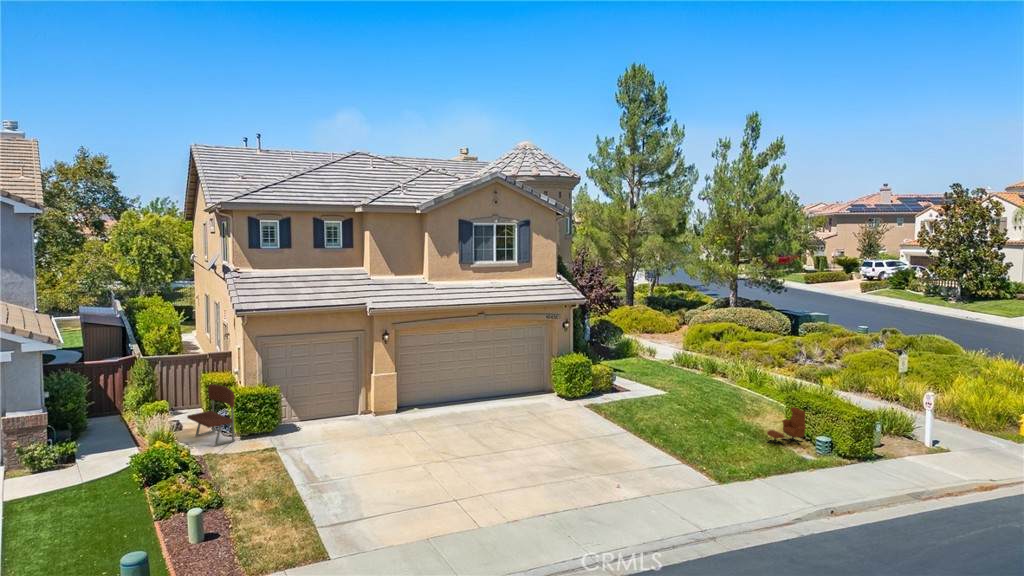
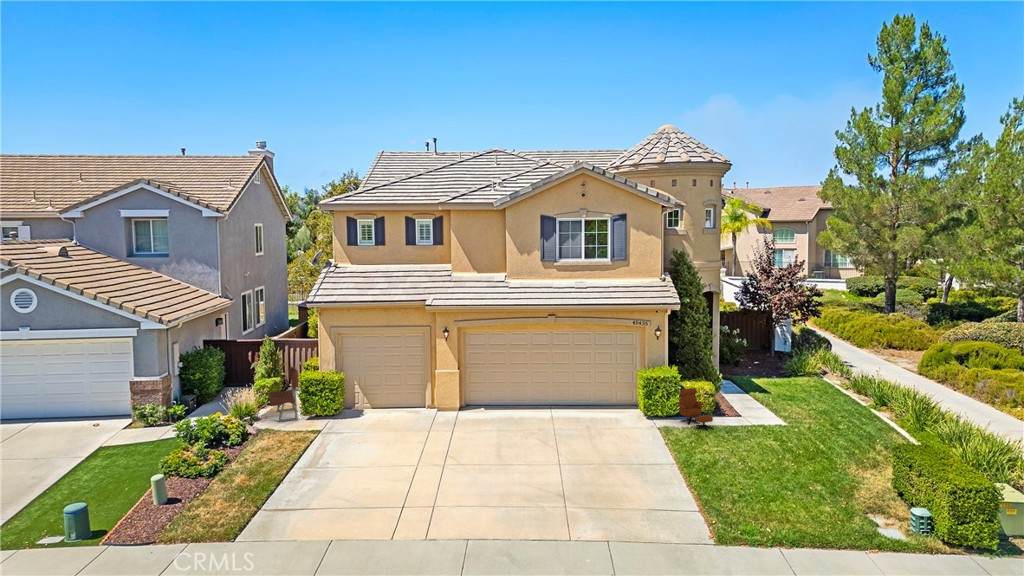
lounge chair: present [767,407,806,445] -> present [677,388,713,430]

